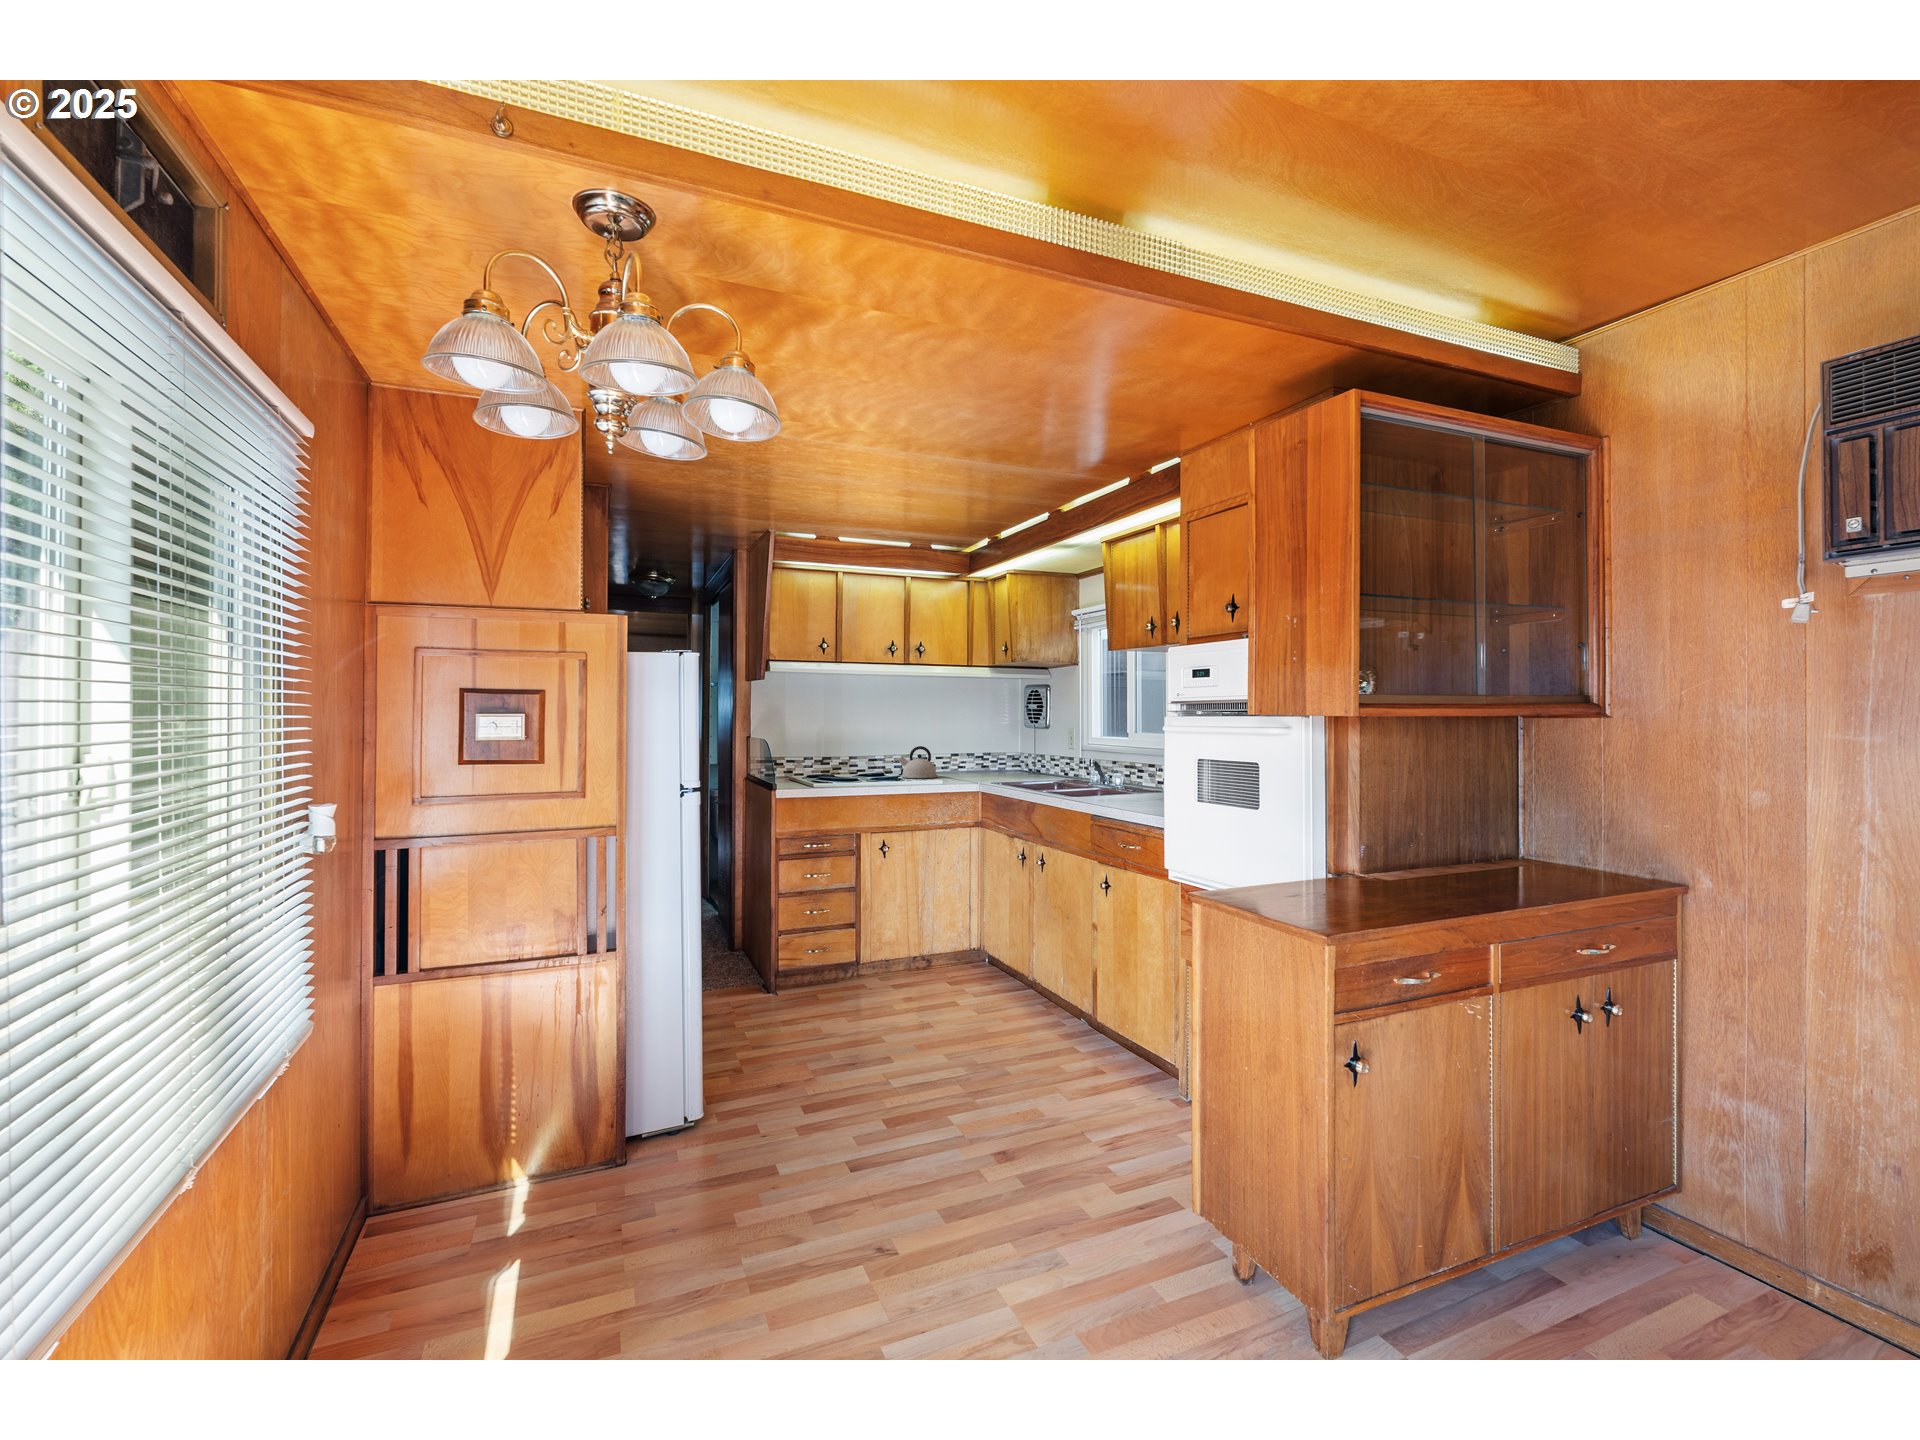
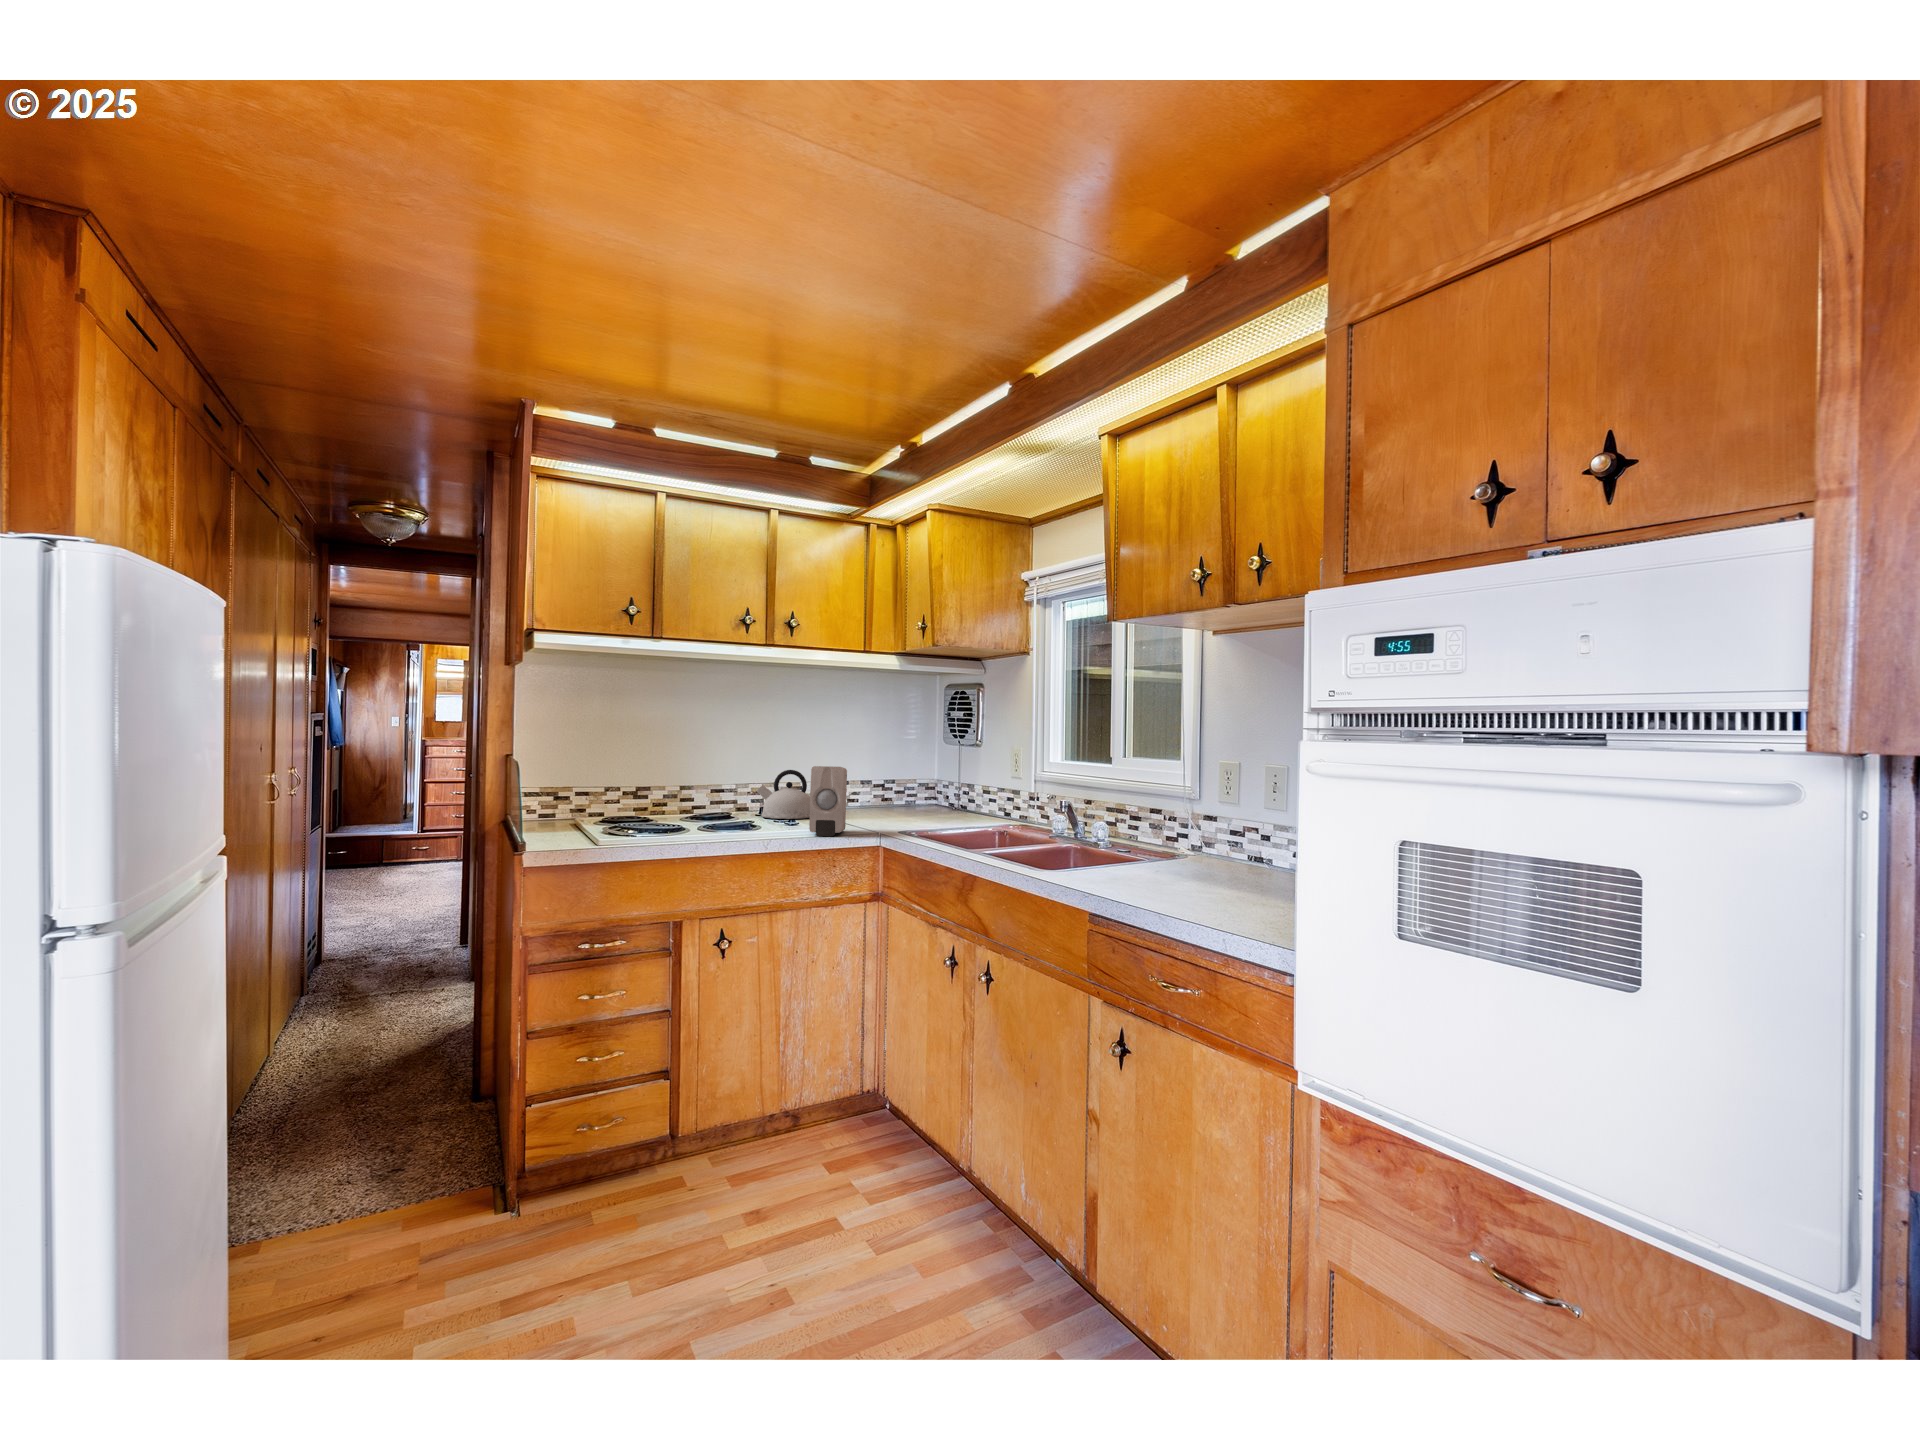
soap dispenser: none [934,742,957,786] -> present [809,766,847,836]

